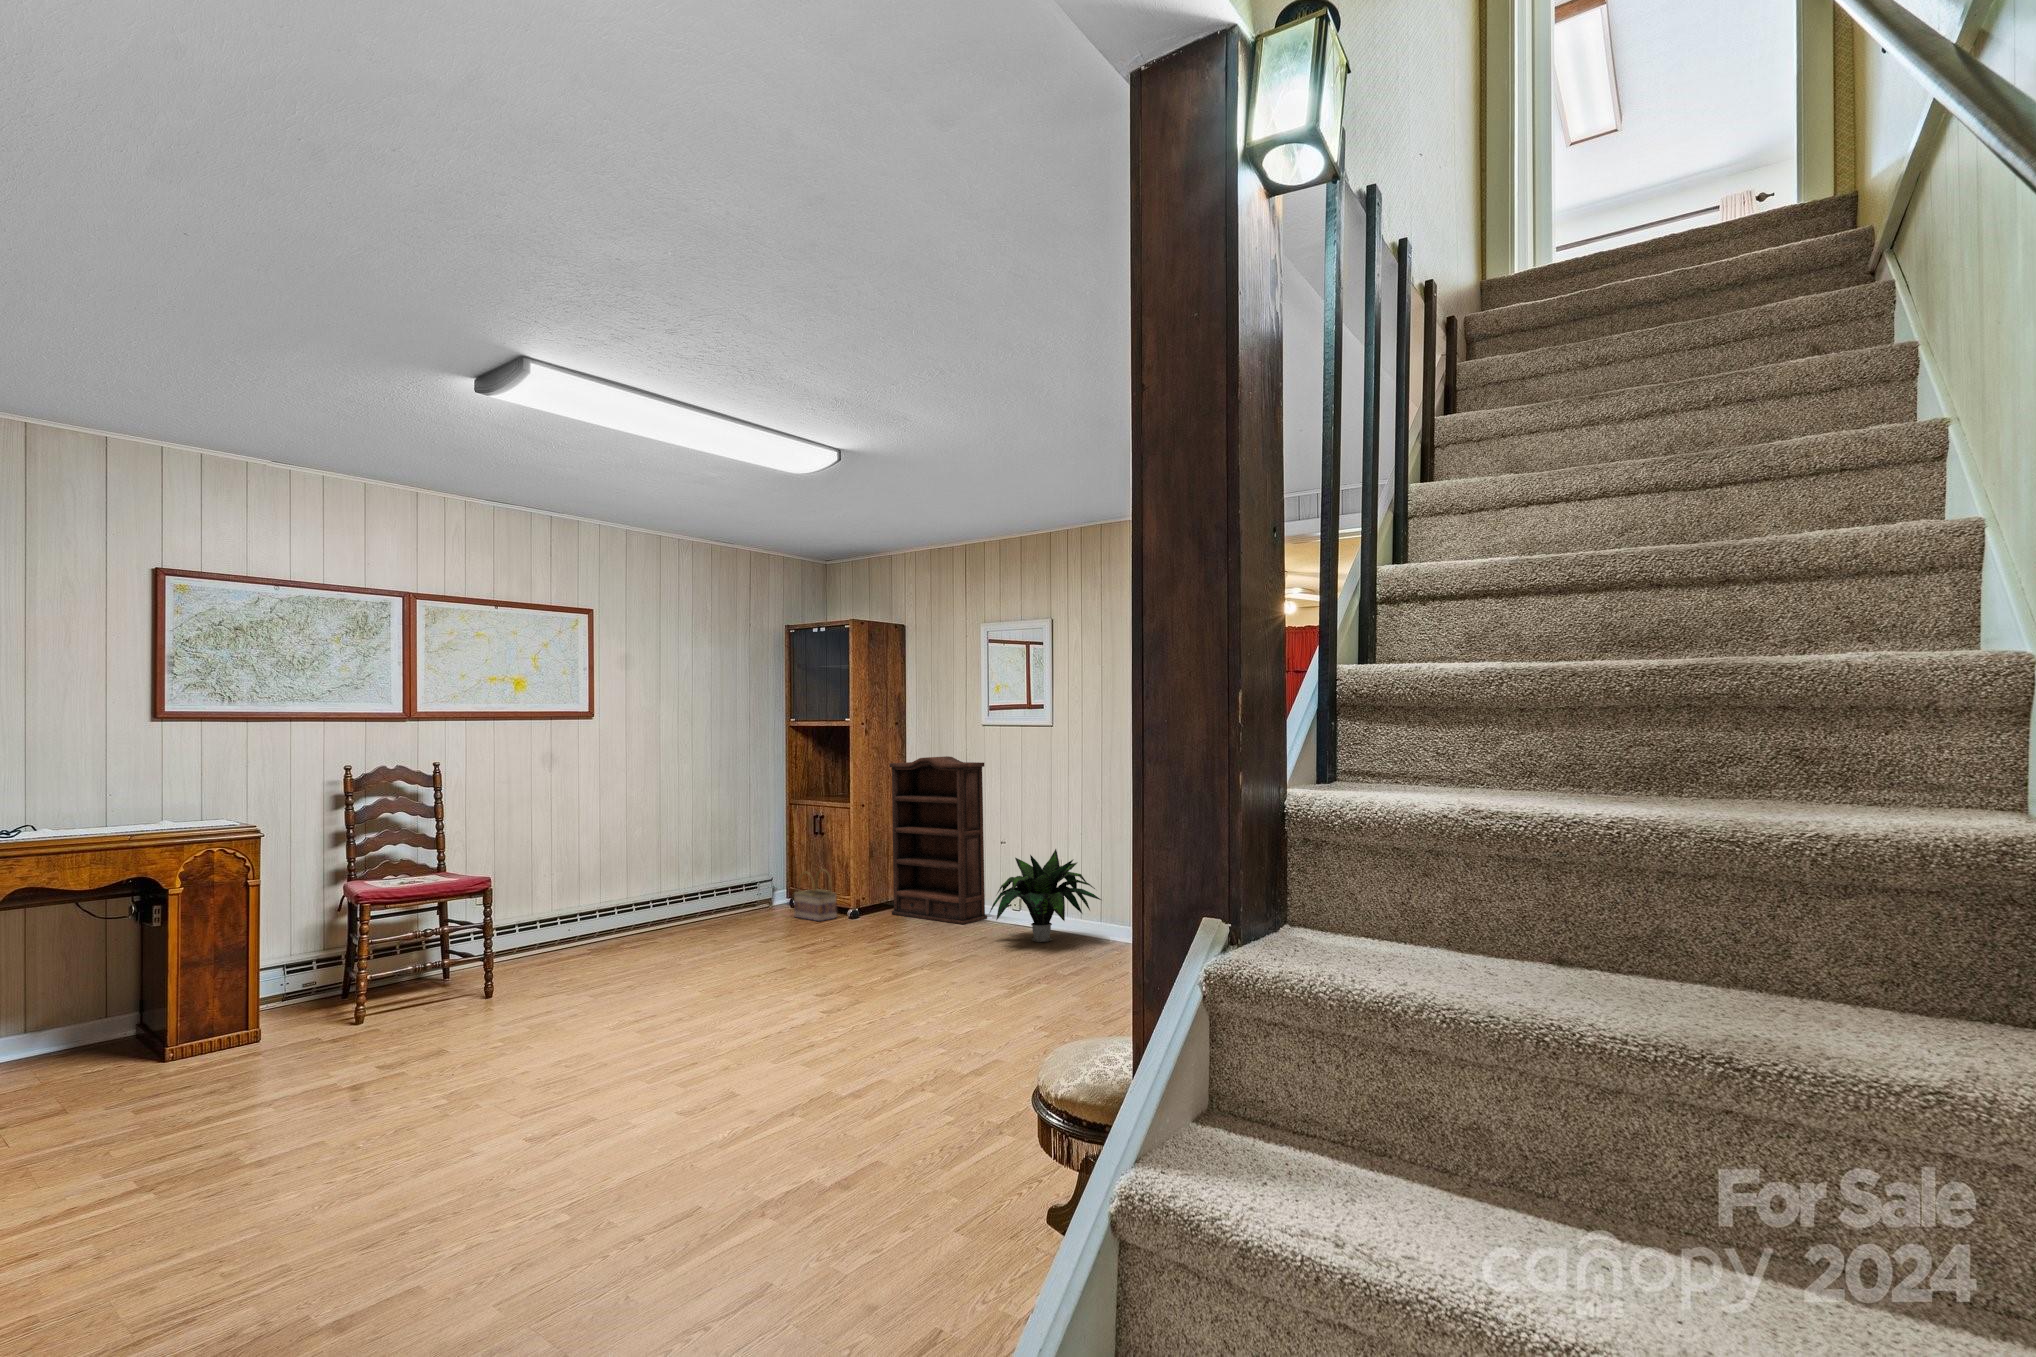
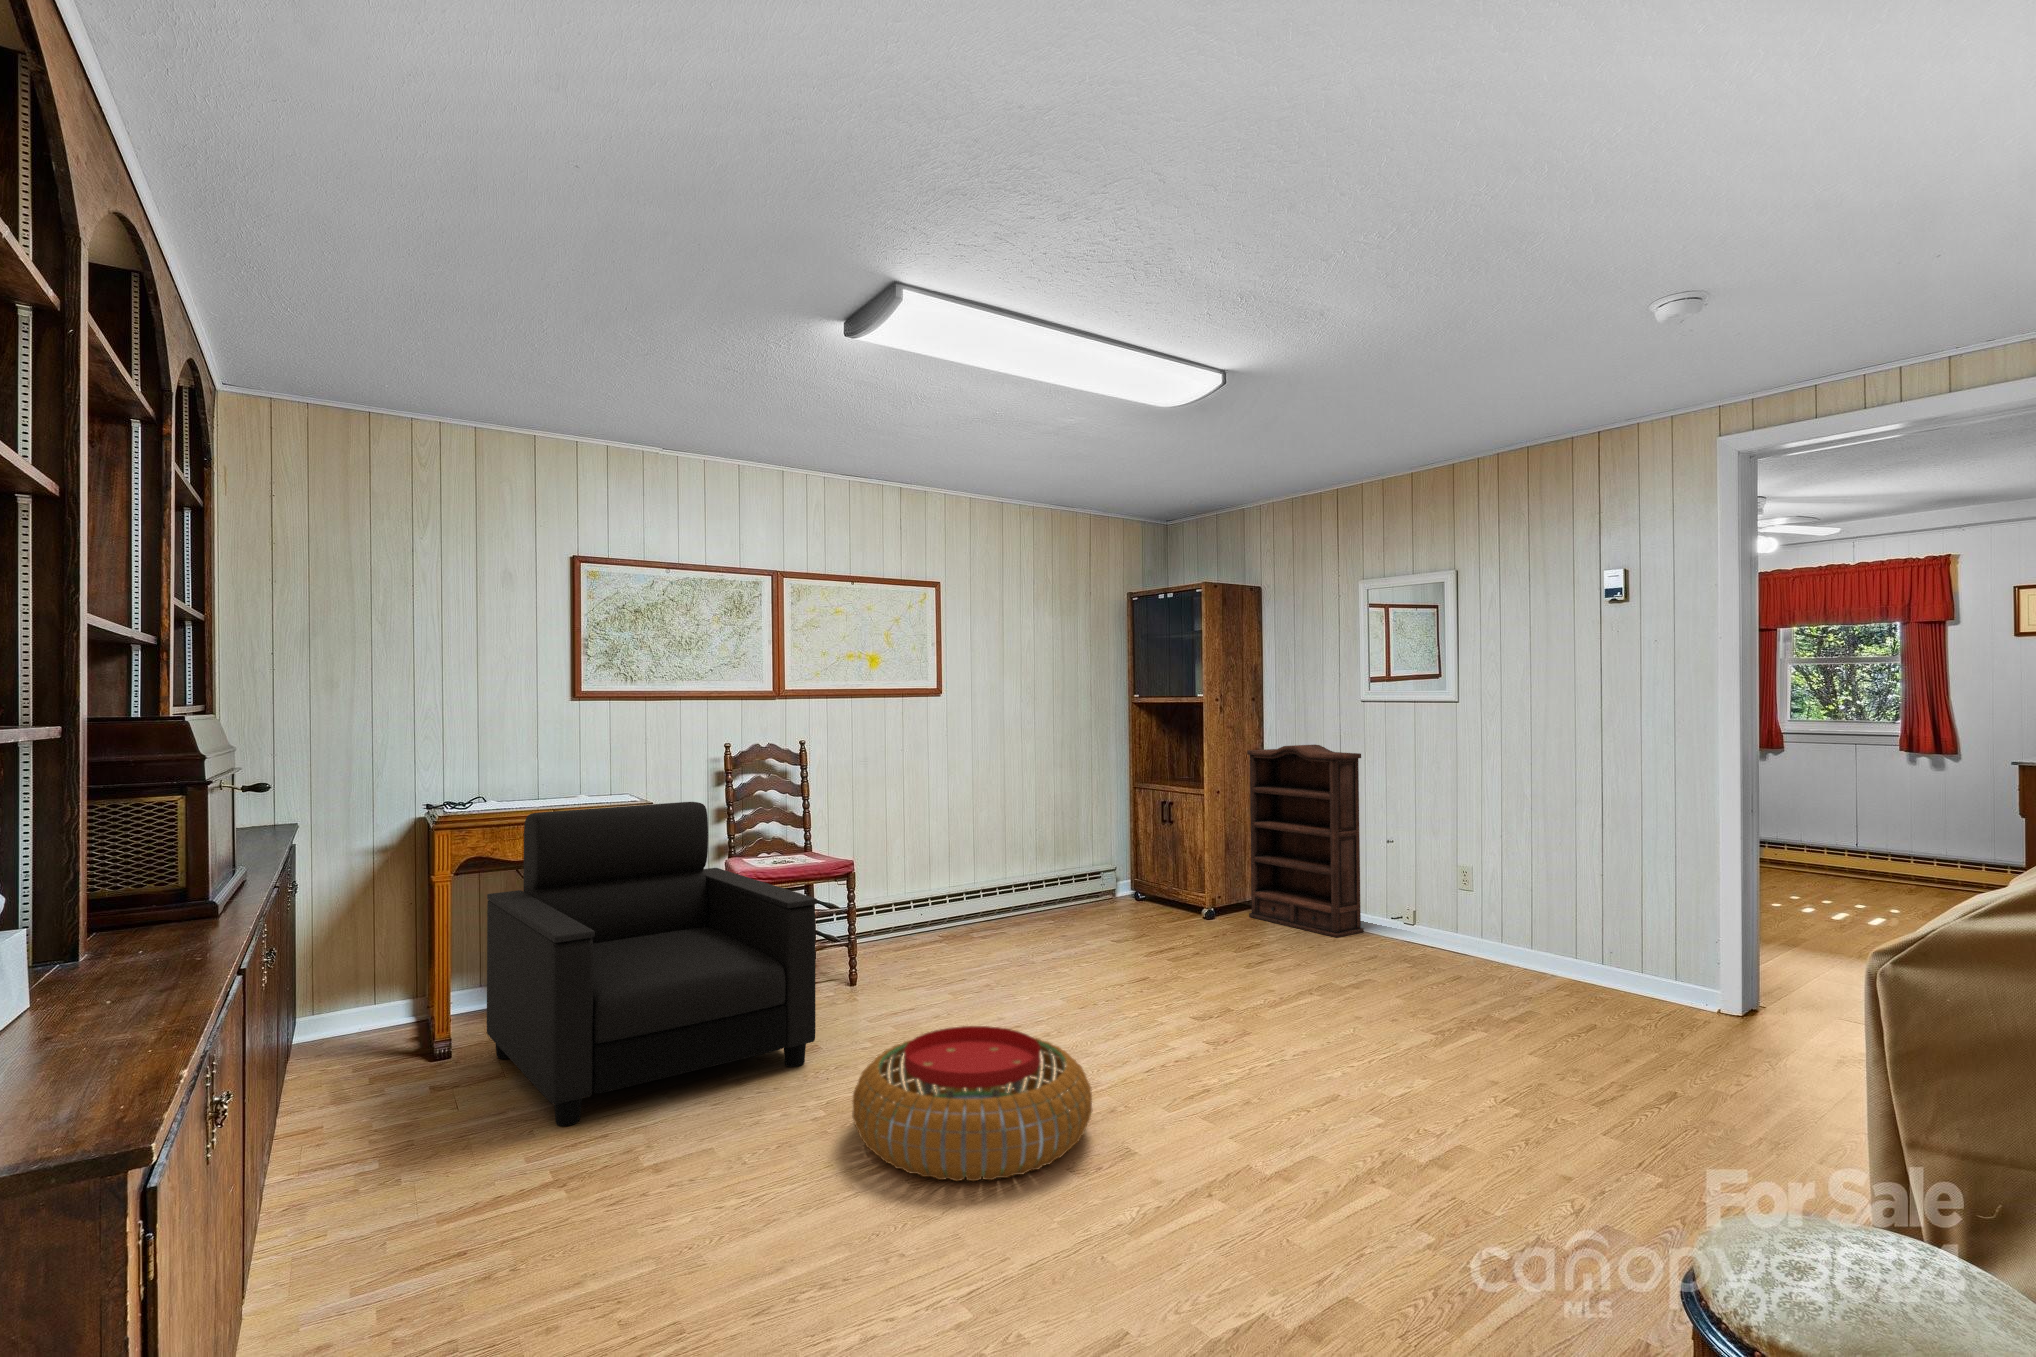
armchair: none [43,821,442,1146] -> present [487,802,817,1126]
potted plant: present [990,849,1101,942] -> none [1375,861,1525,971]
basket: present [794,869,837,921] -> none [1142,862,1189,919]
pouf: none [471,1004,706,1135] -> present [852,1026,1092,1181]

